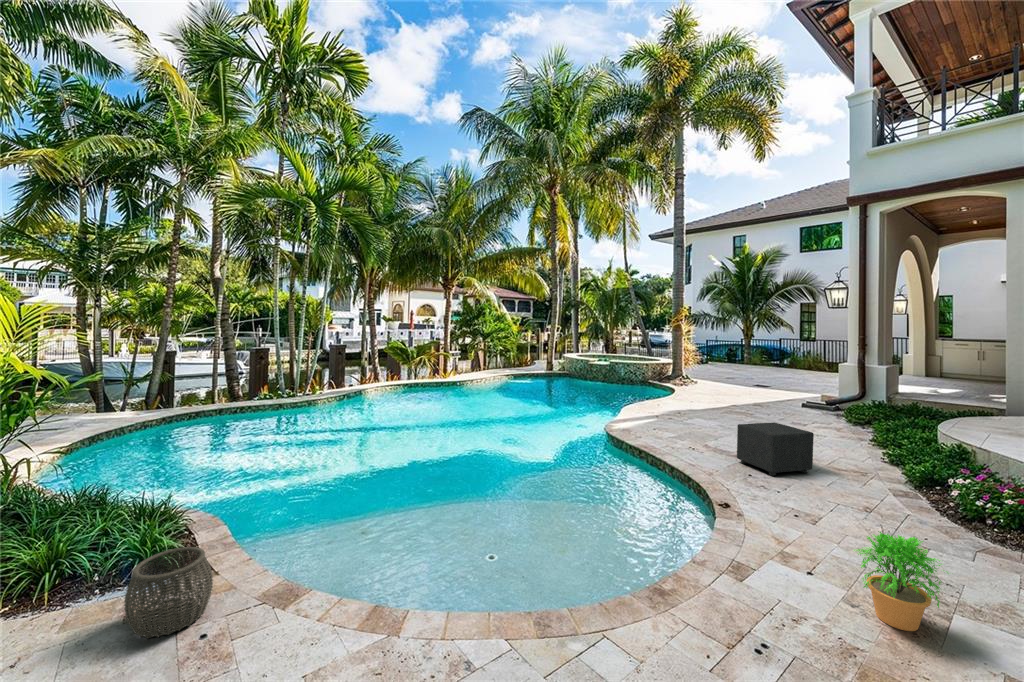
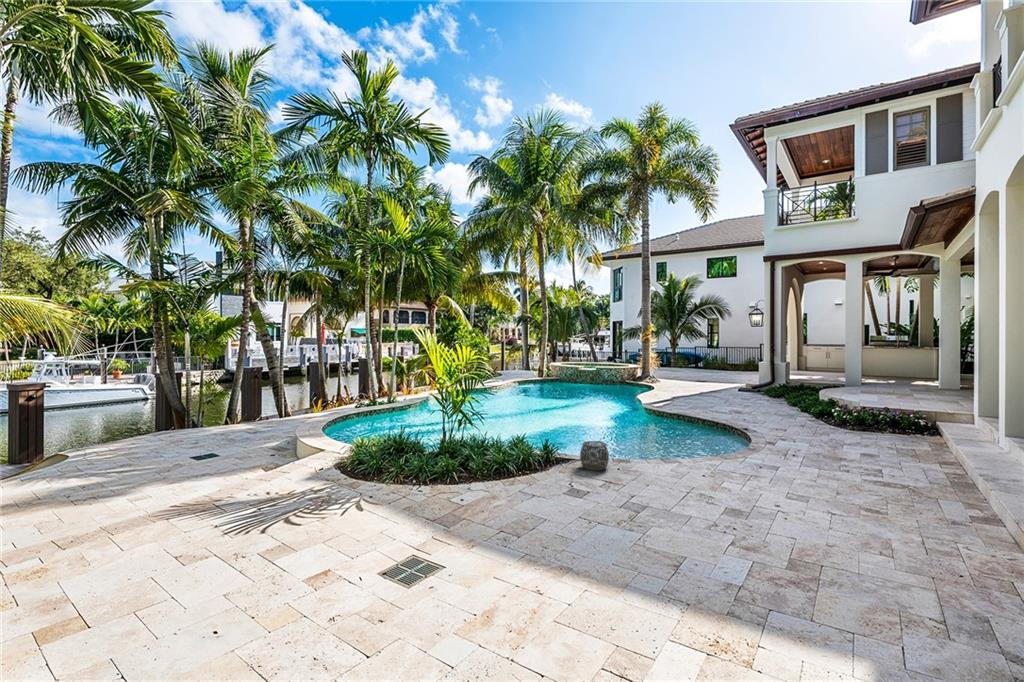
ottoman: present [737,422,814,476] -> none [734,393,773,419]
potted plant: present [854,531,941,631] -> none [816,416,849,449]

